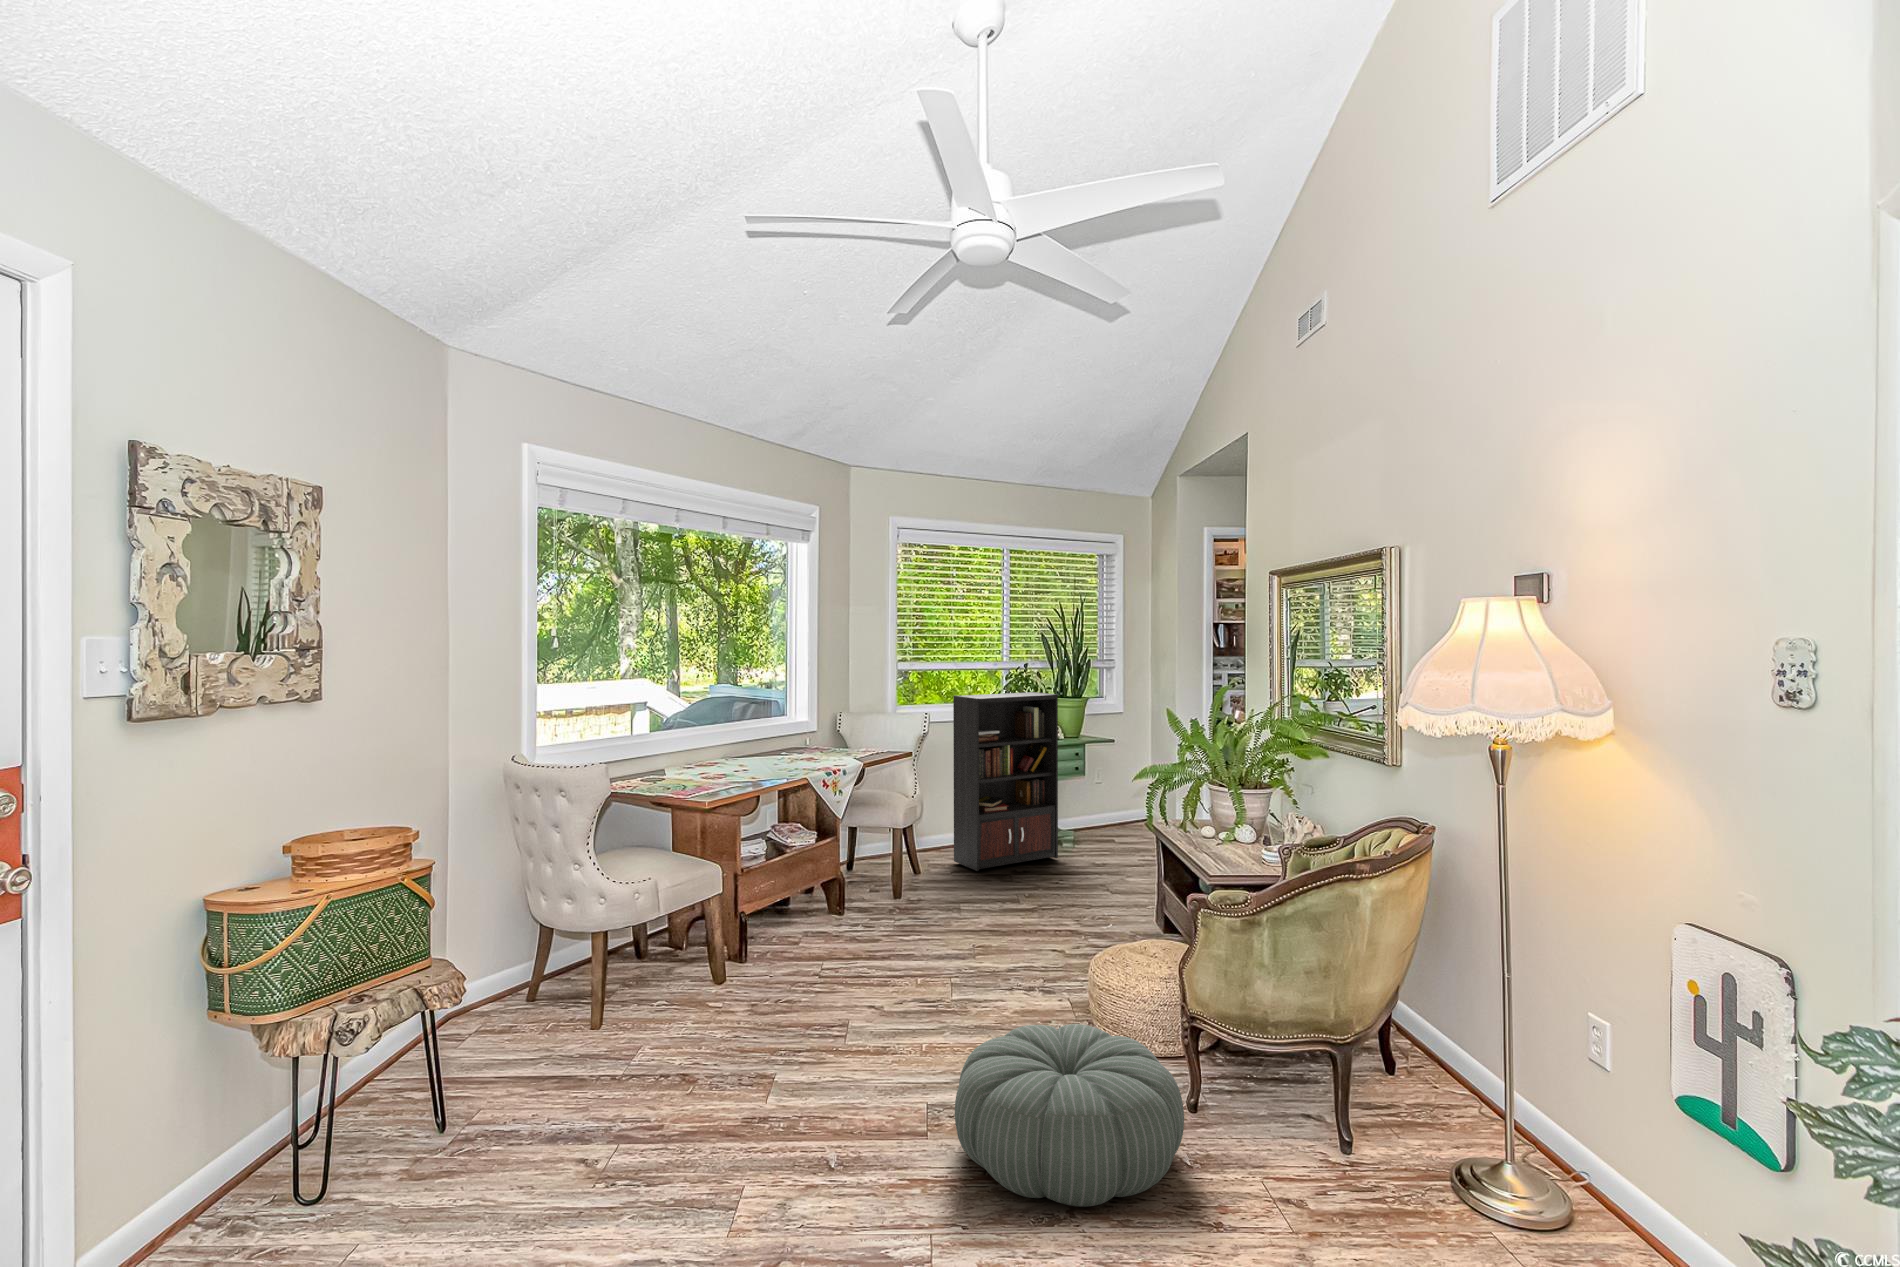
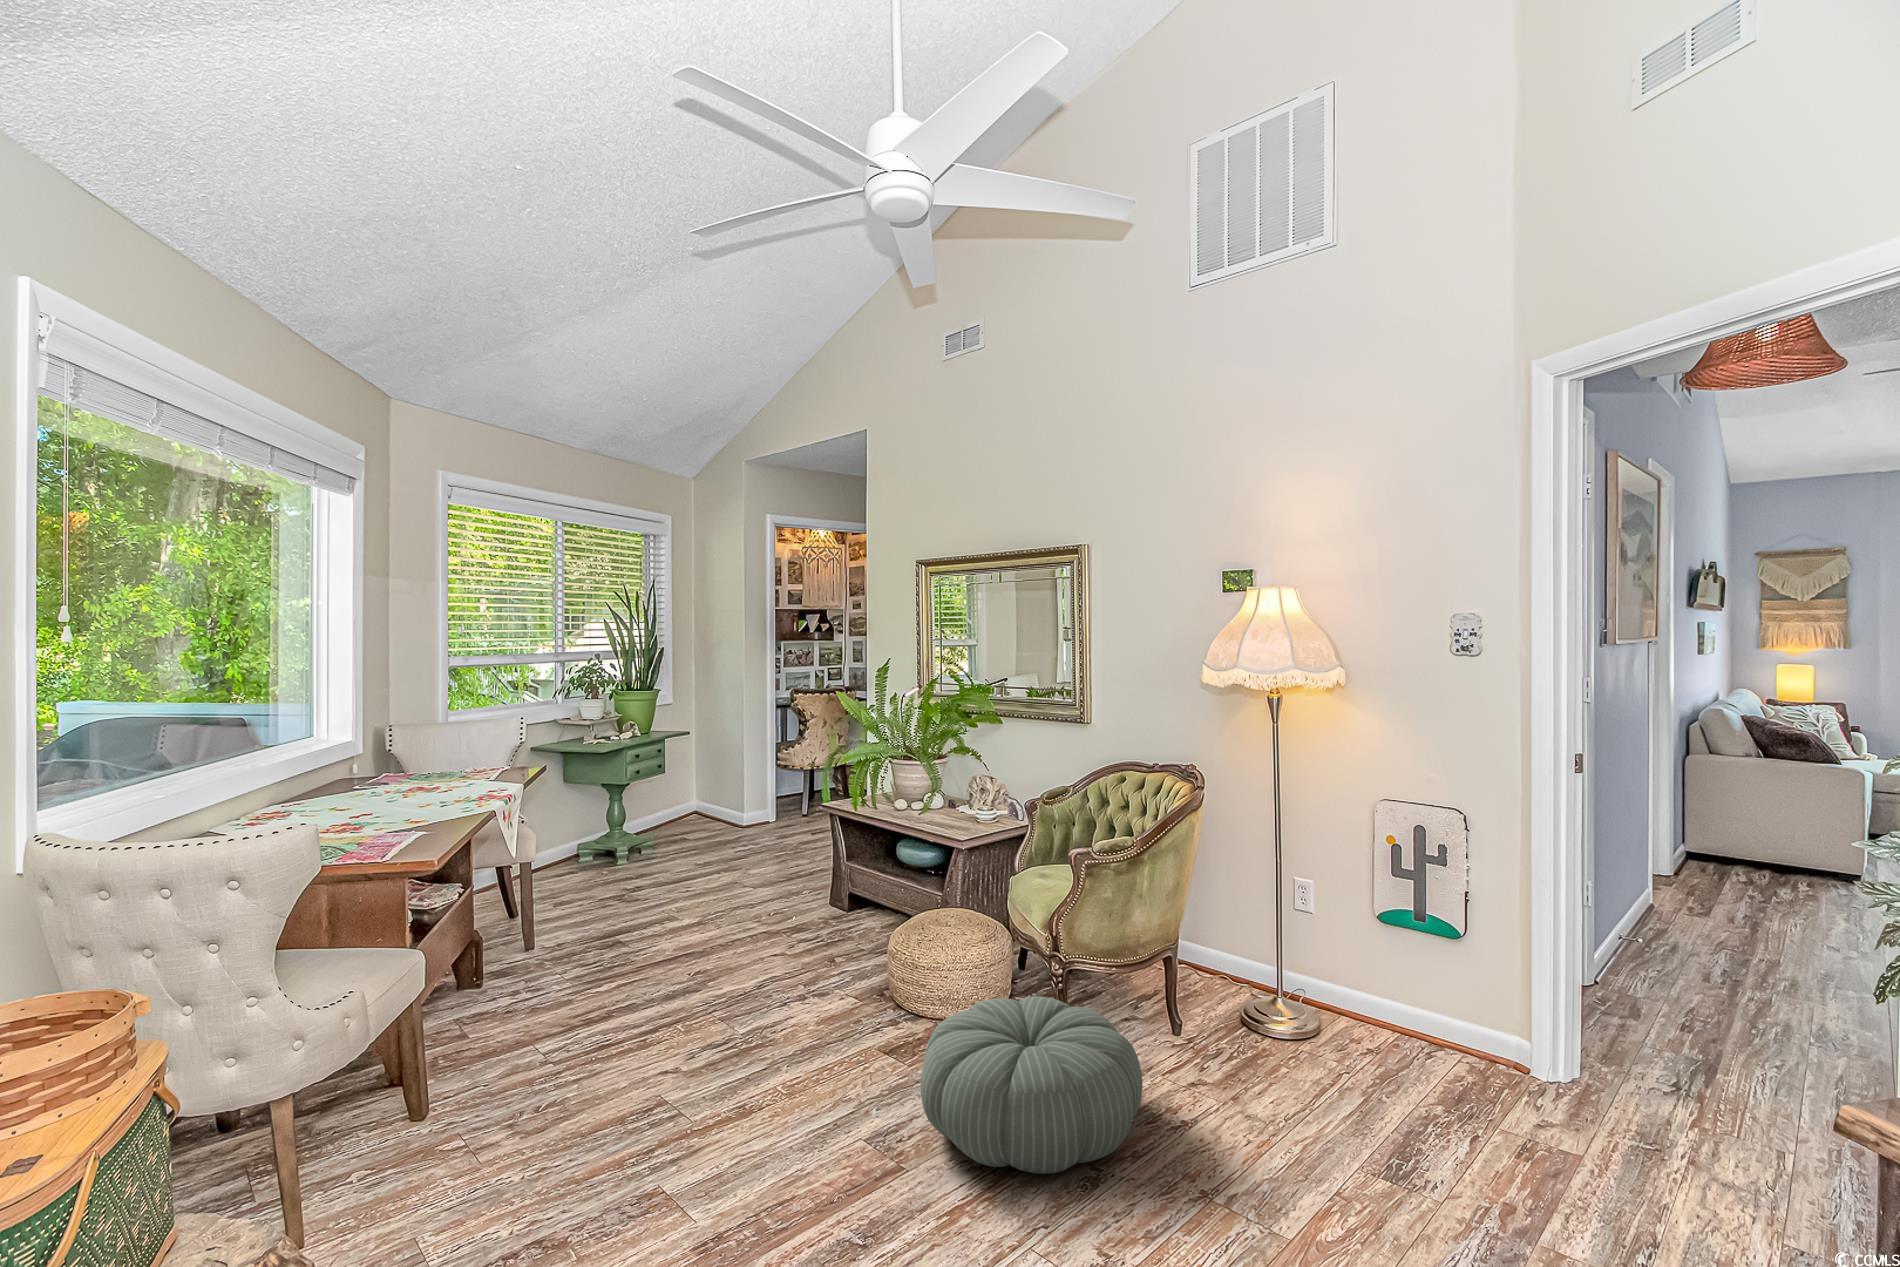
bookcase: present [953,692,1058,871] -> none [541,688,658,897]

